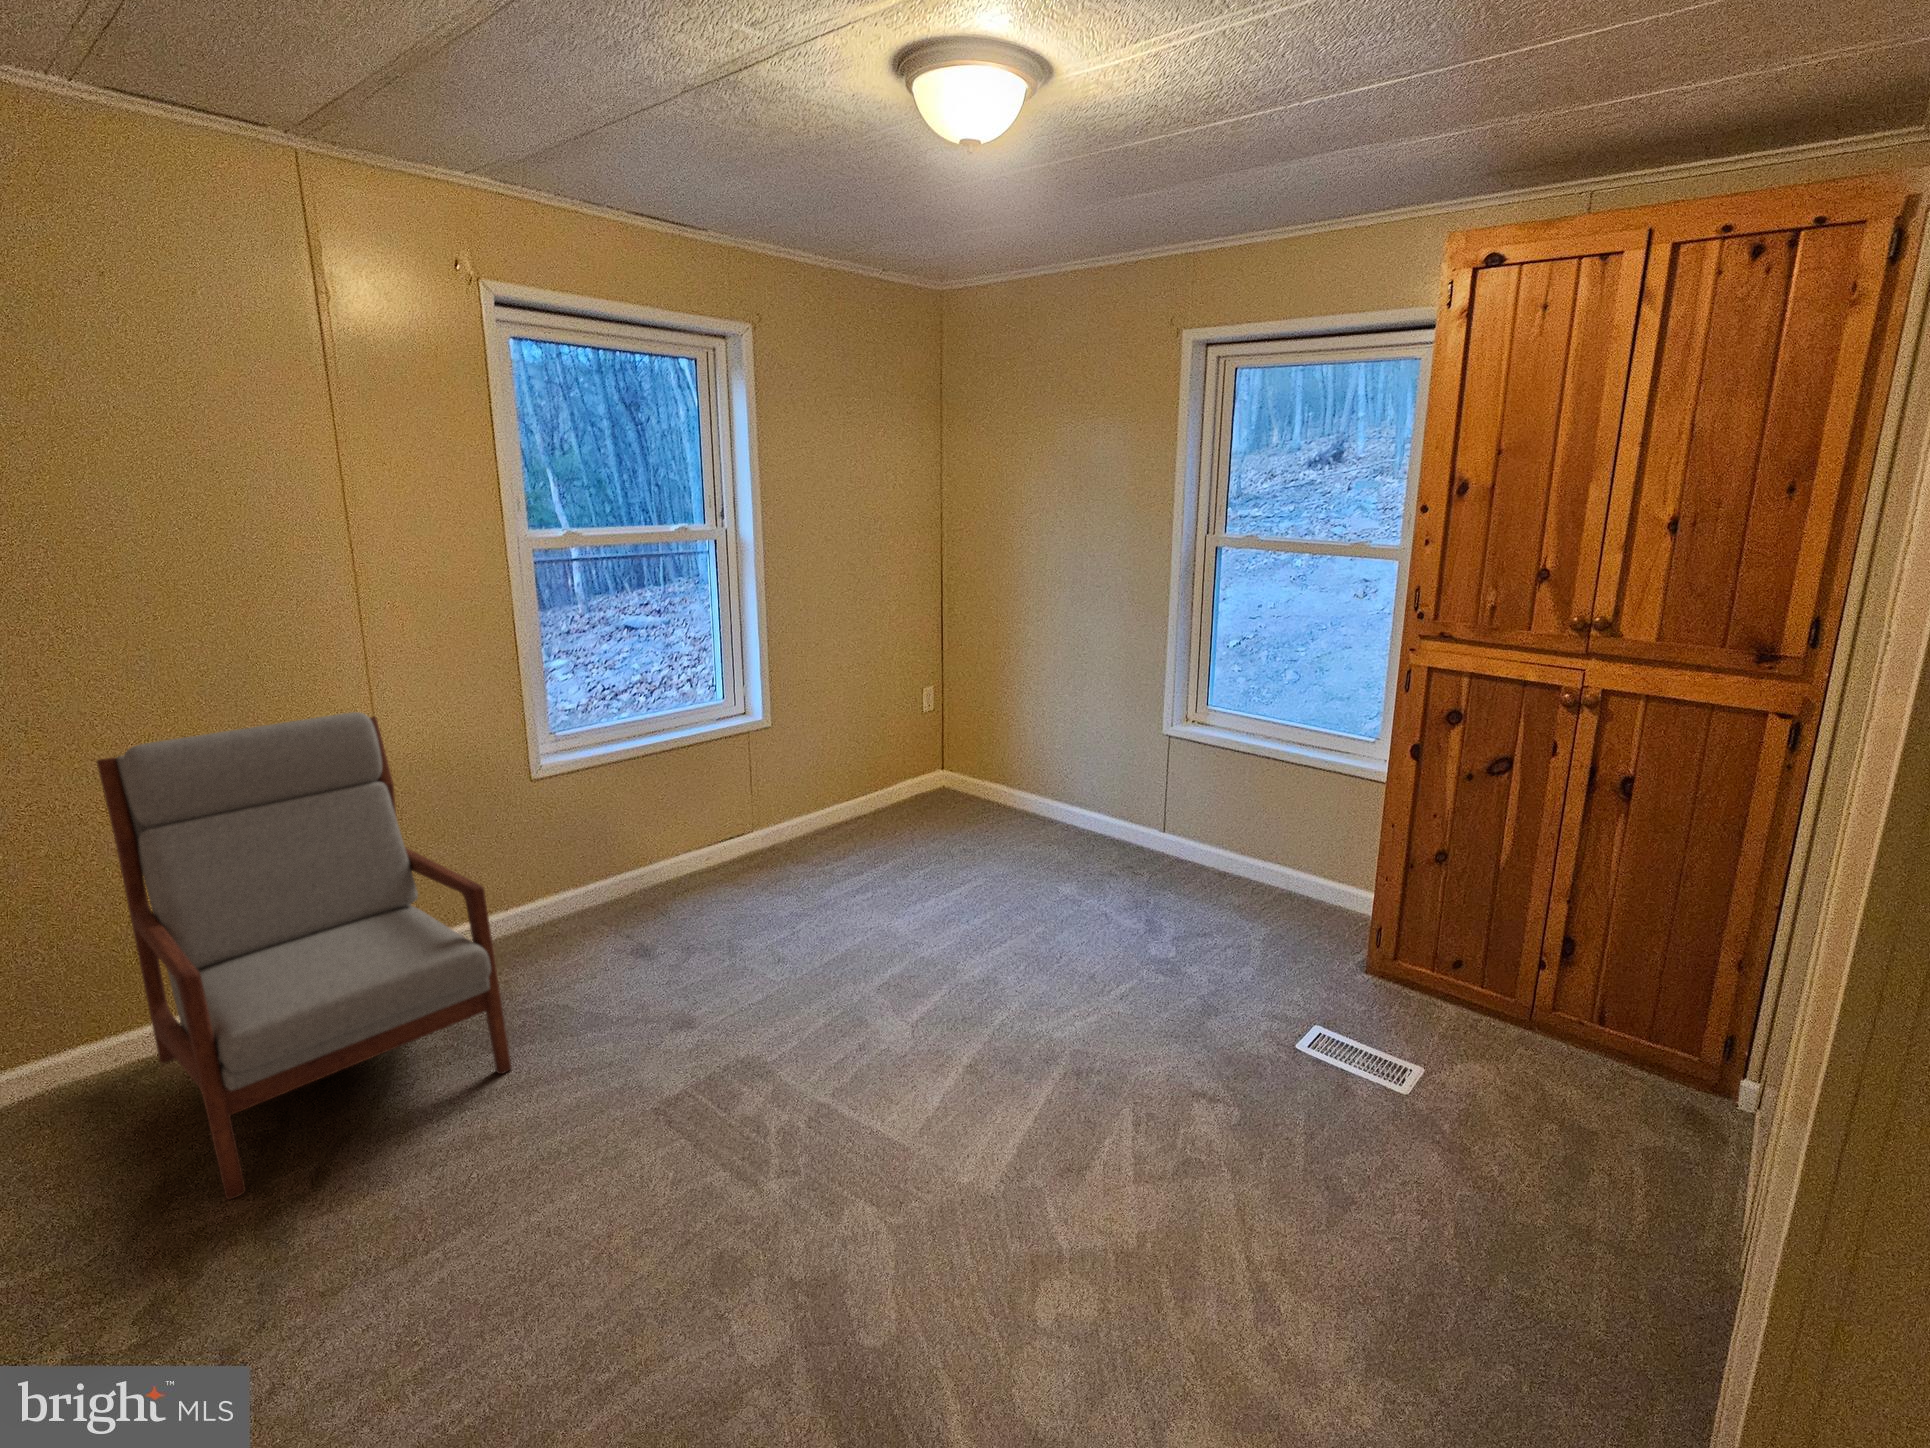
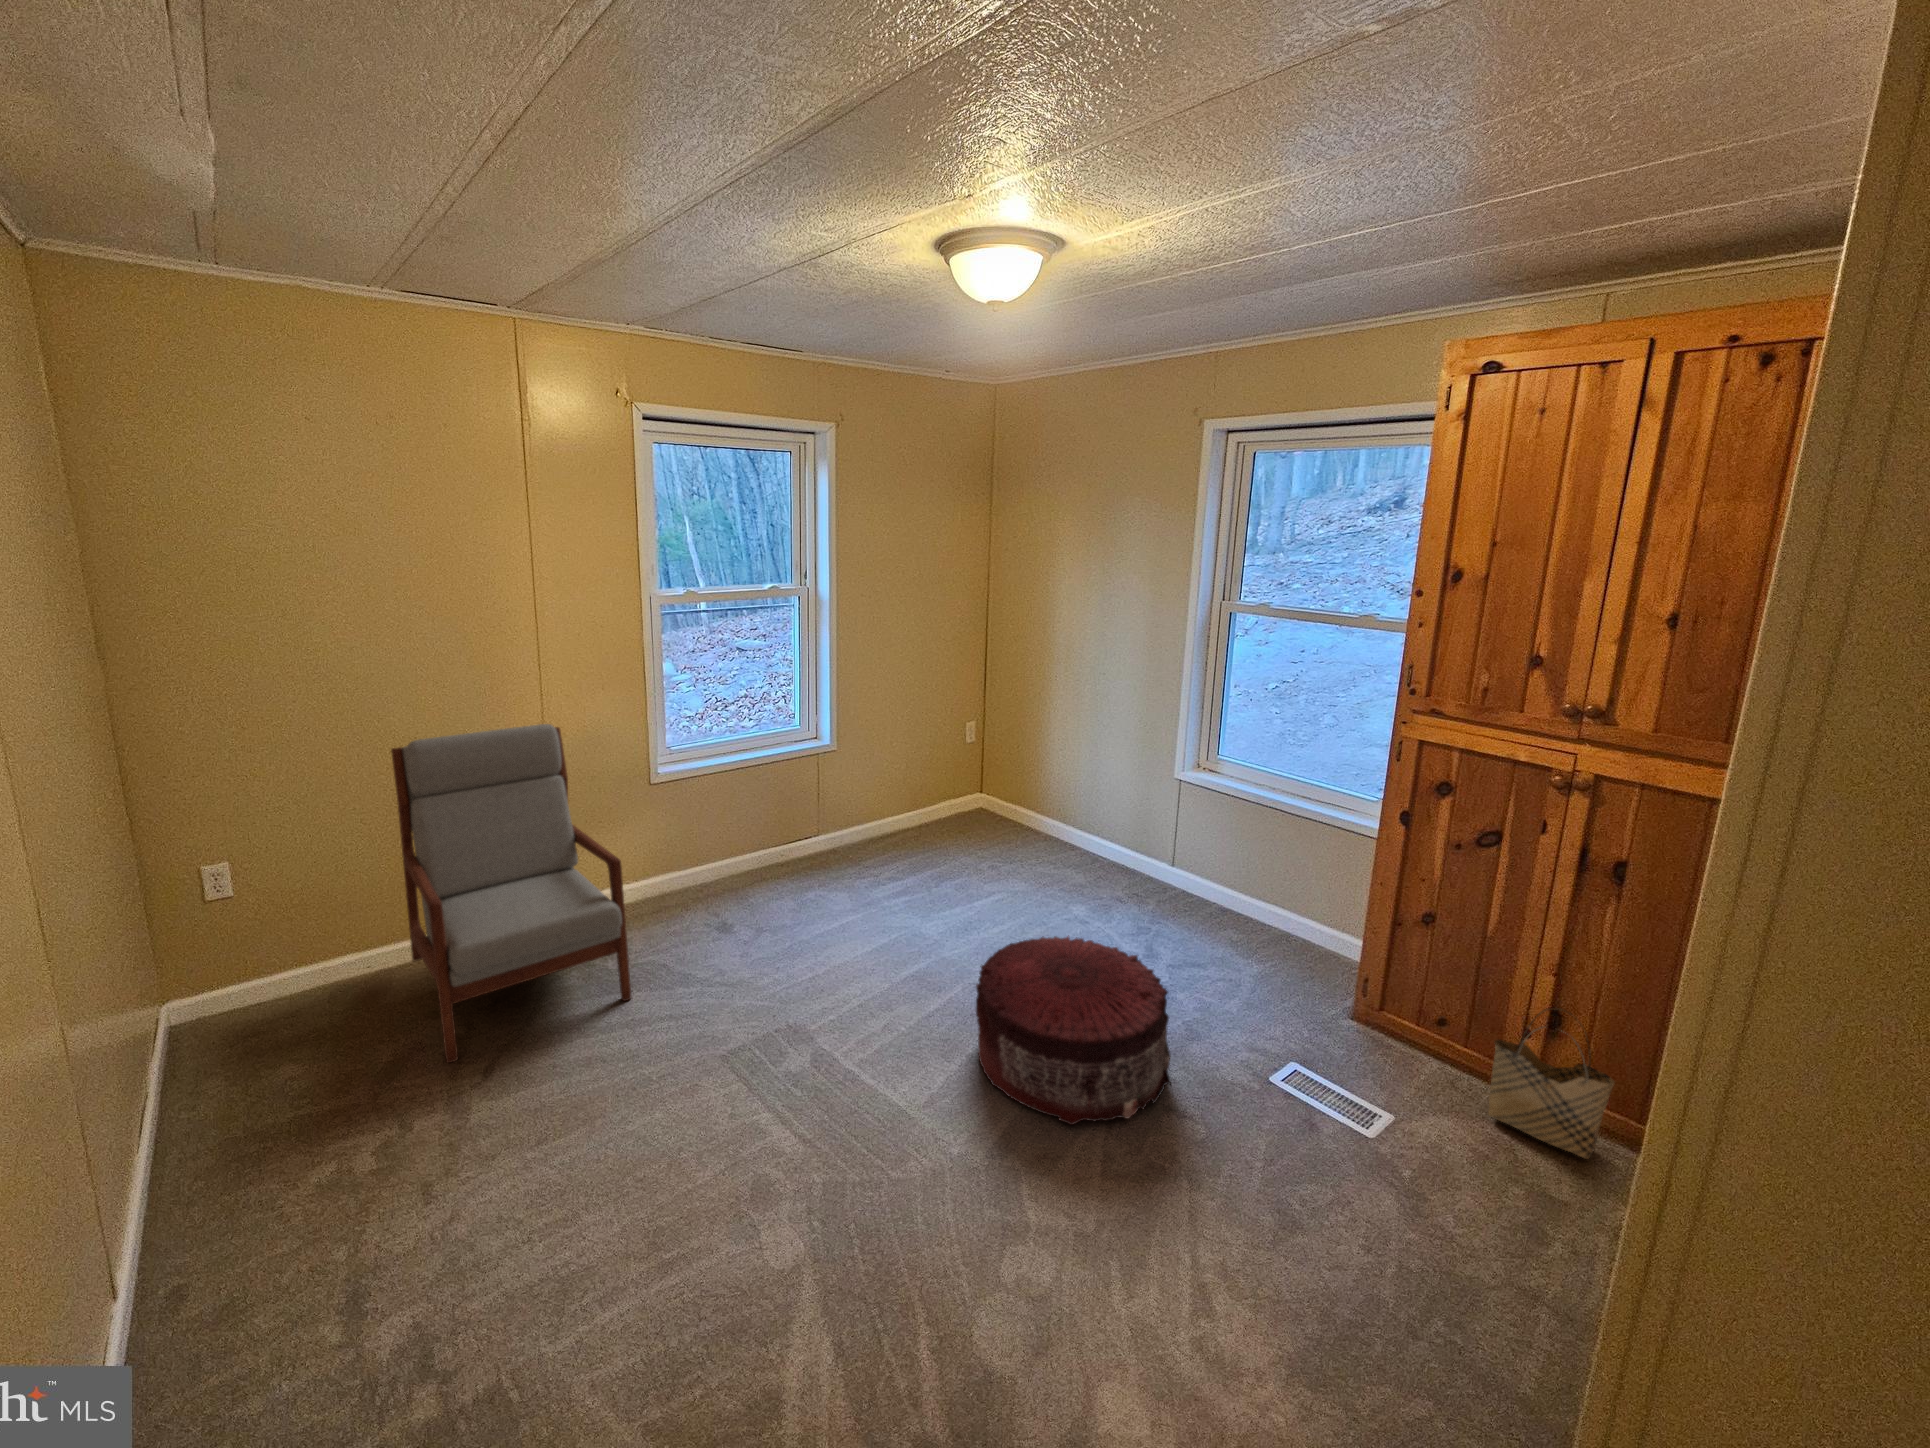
pouf: none [970,919,1200,1138] -> present [976,935,1171,1125]
woven basket: none [1512,934,1629,1084] -> present [1488,1008,1615,1159]

